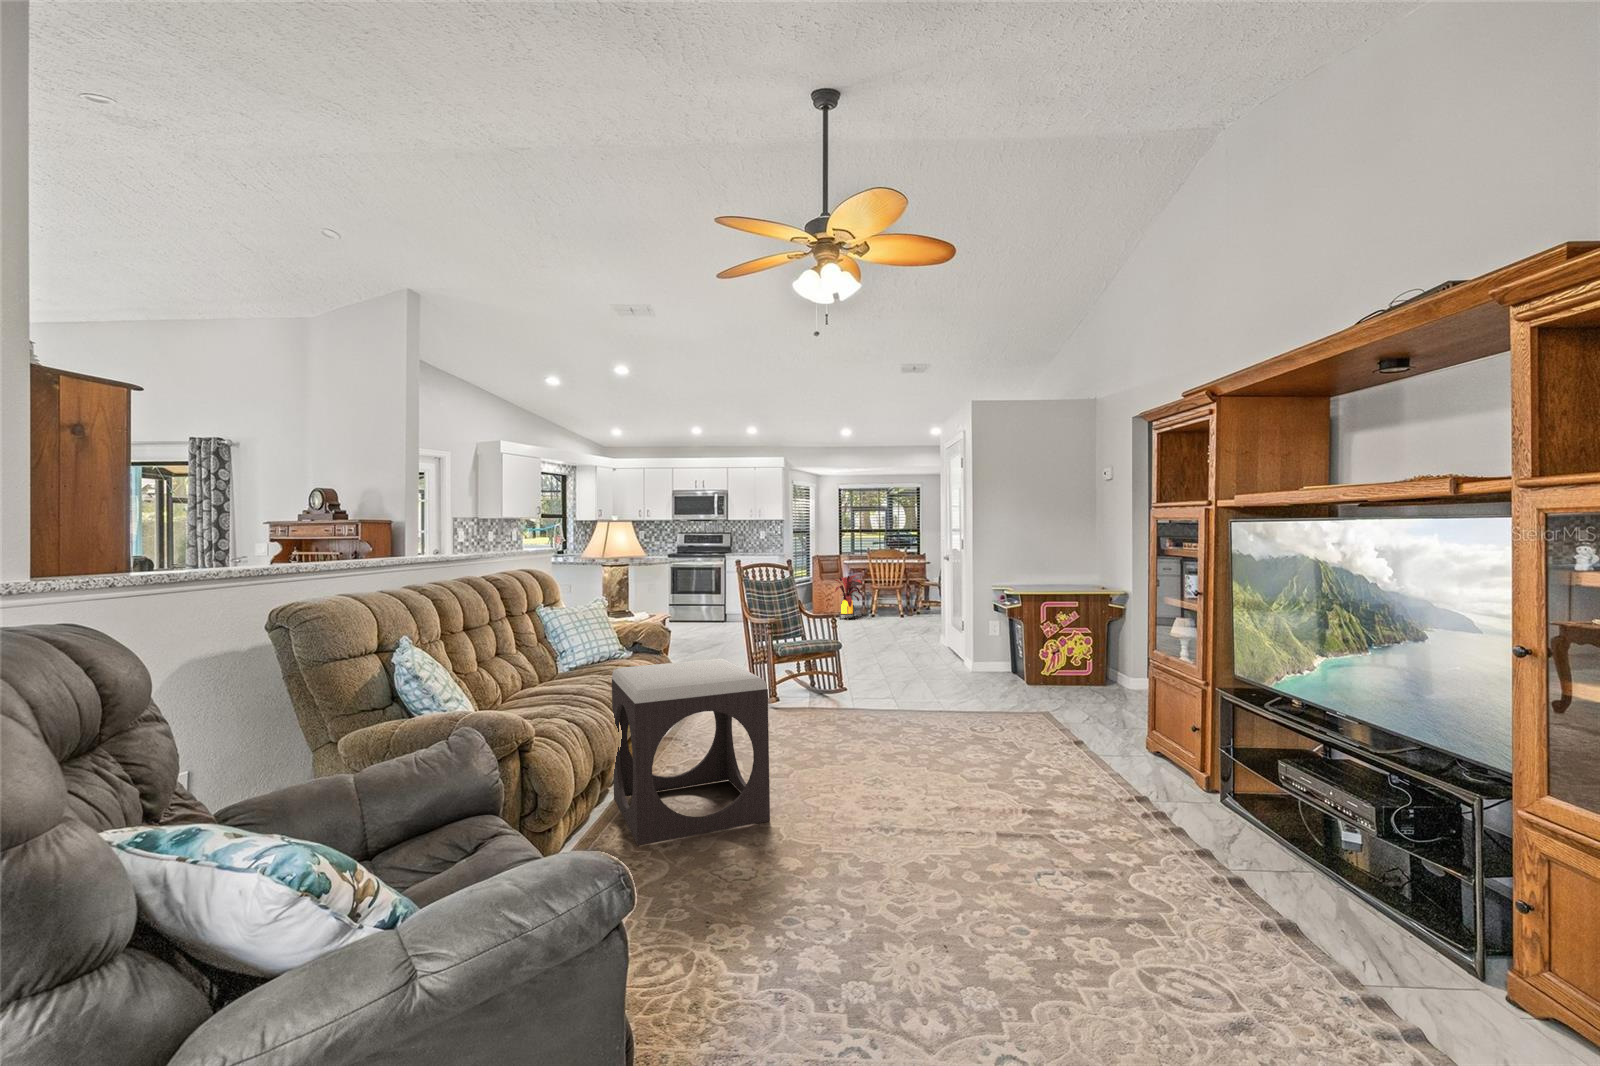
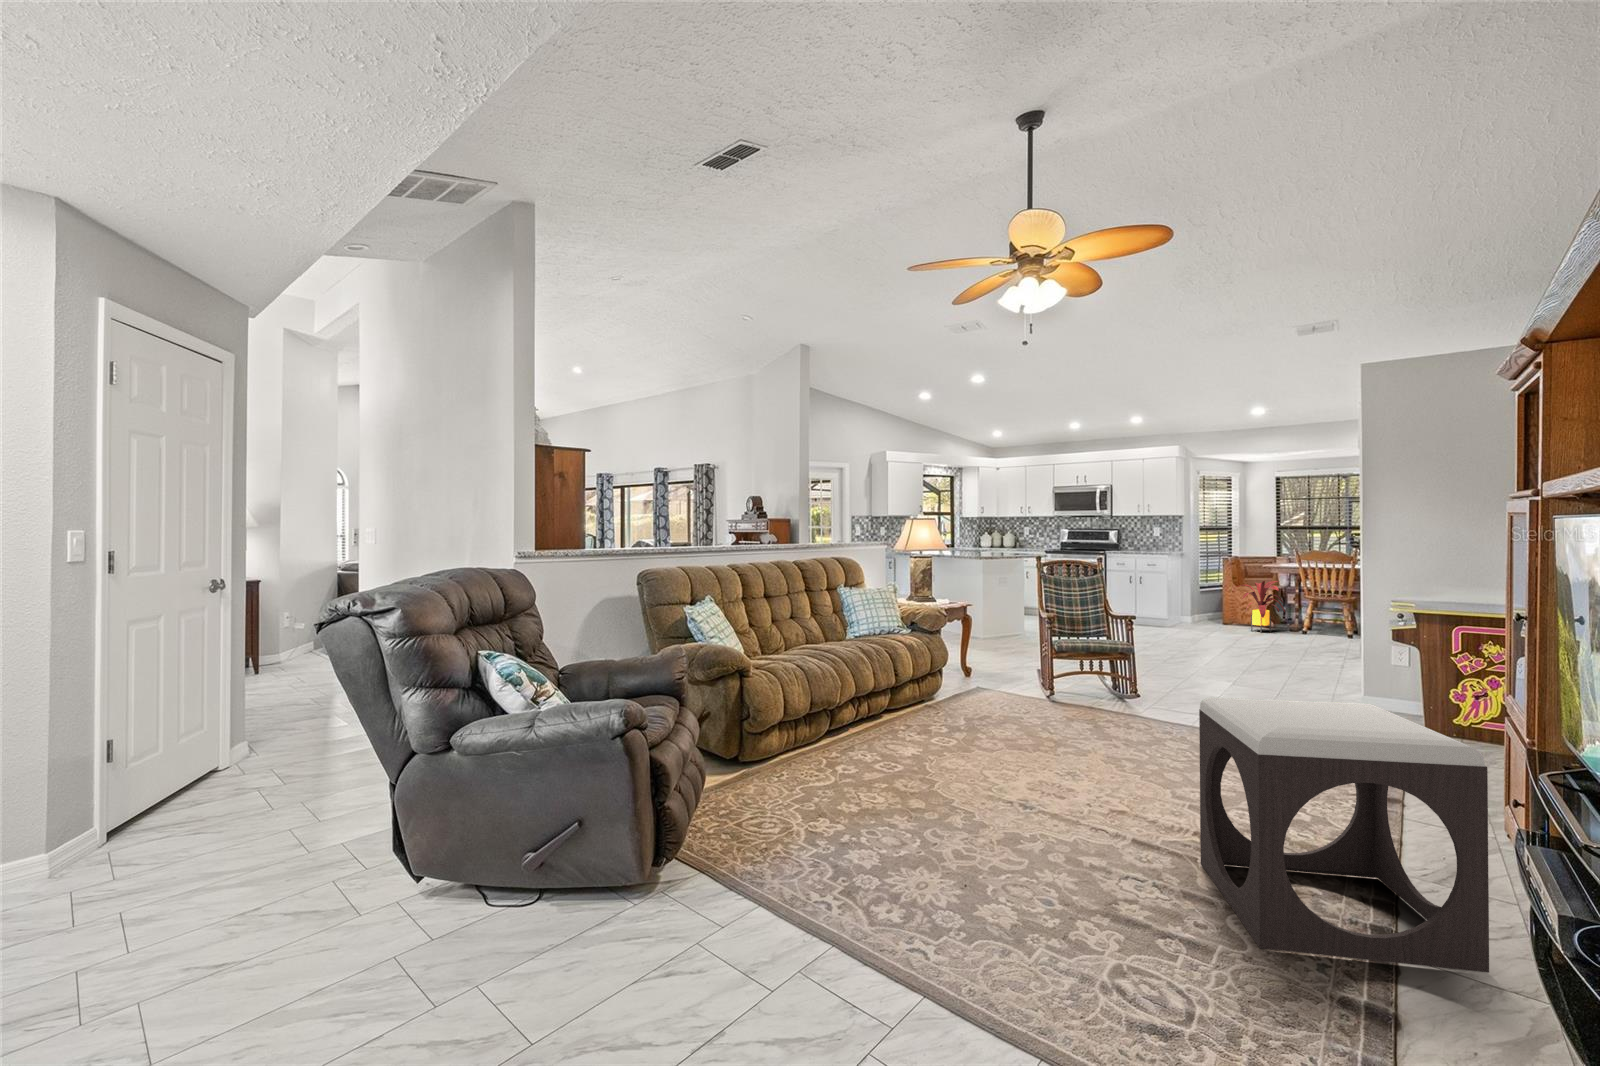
footstool: present [612,659,770,846] -> present [1199,698,1489,973]

